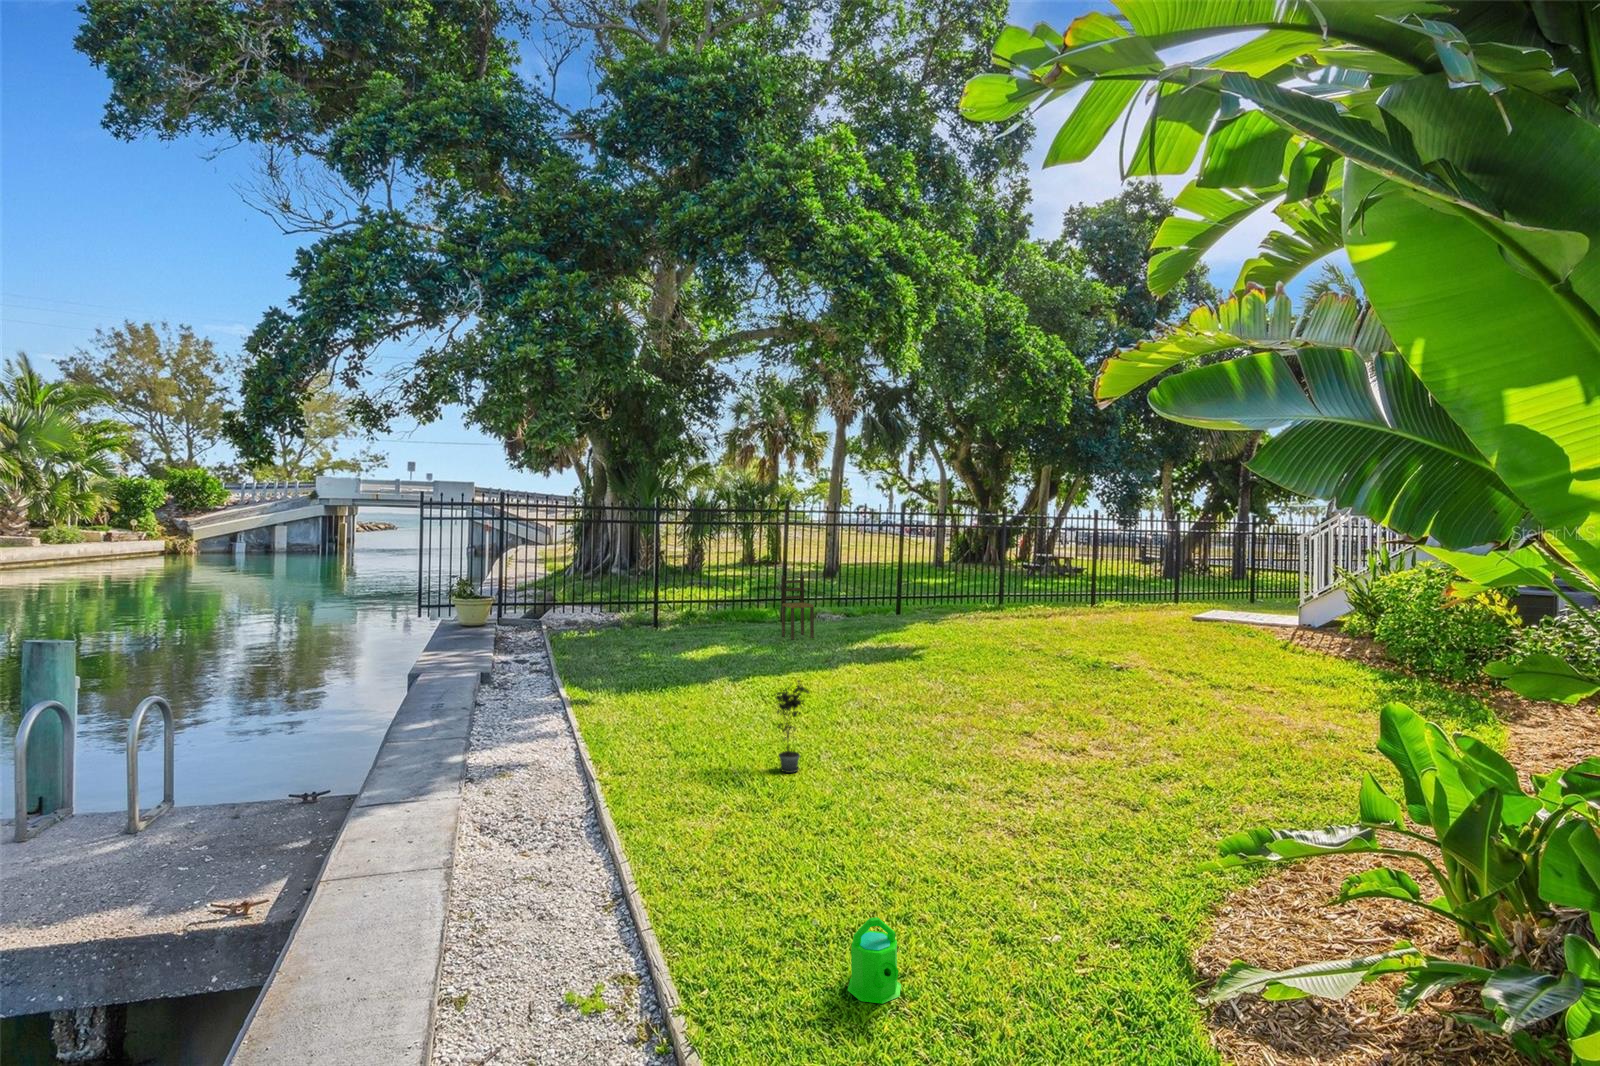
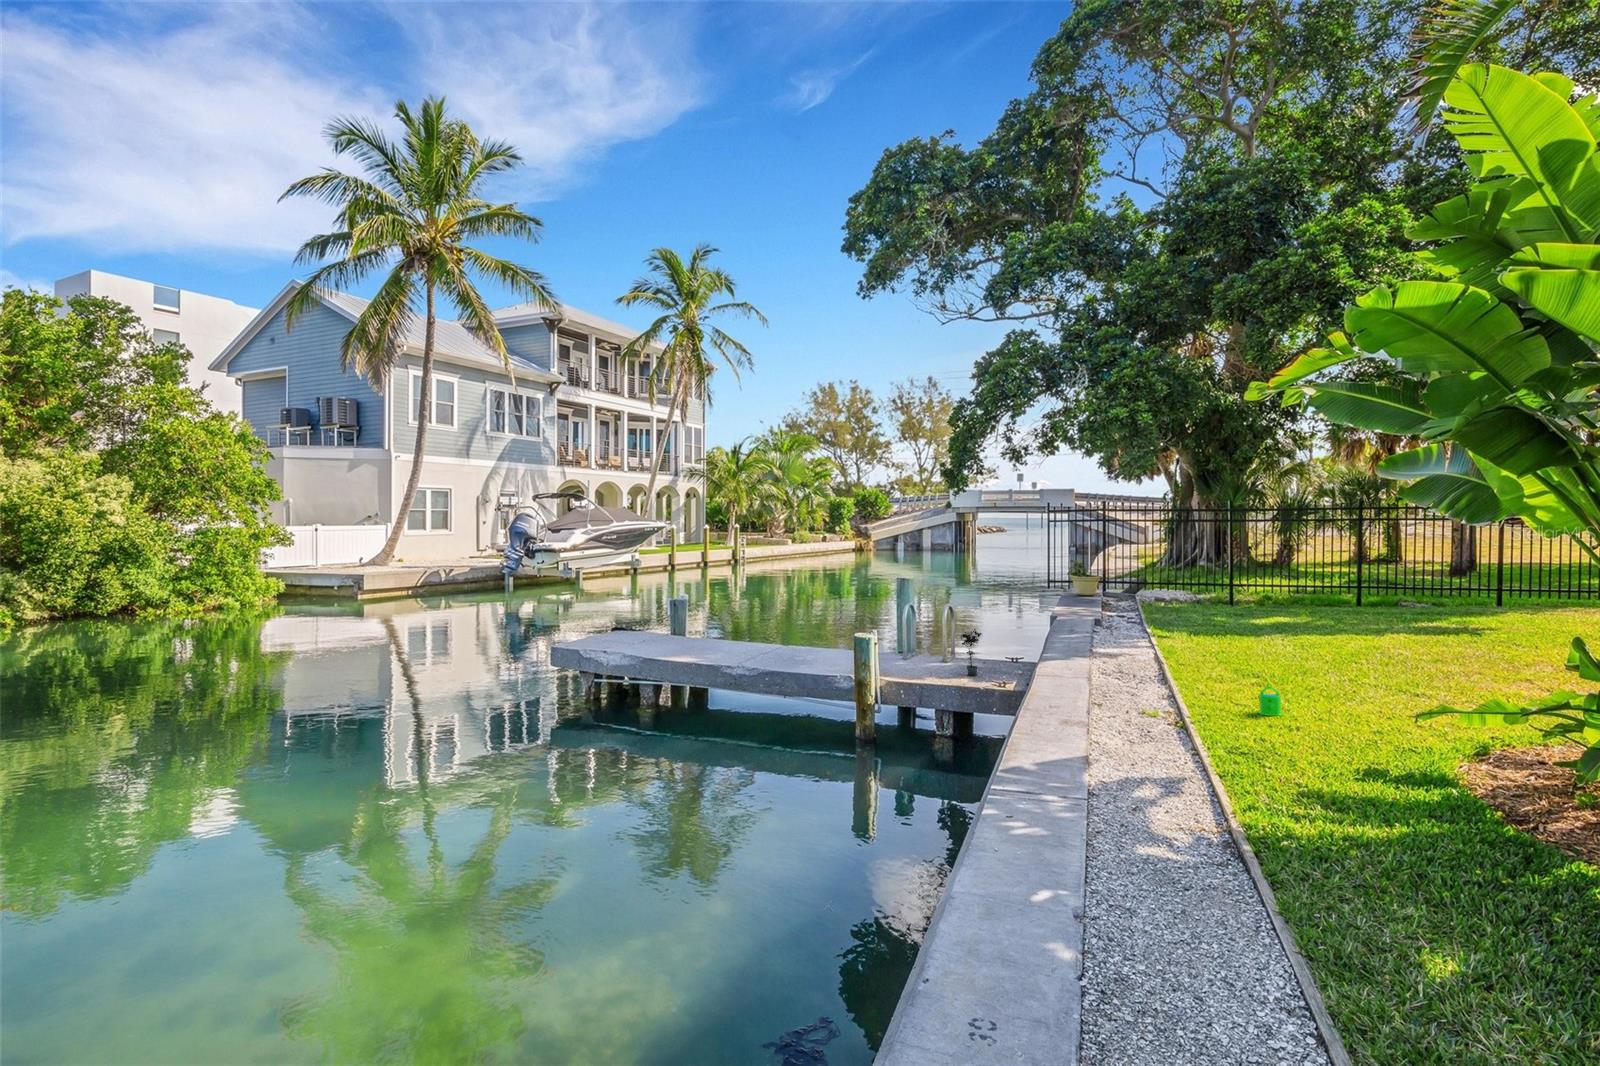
chair: present [782,575,814,639] -> none [1341,564,1373,618]
potted plant: present [776,680,809,773] -> present [961,629,981,676]

